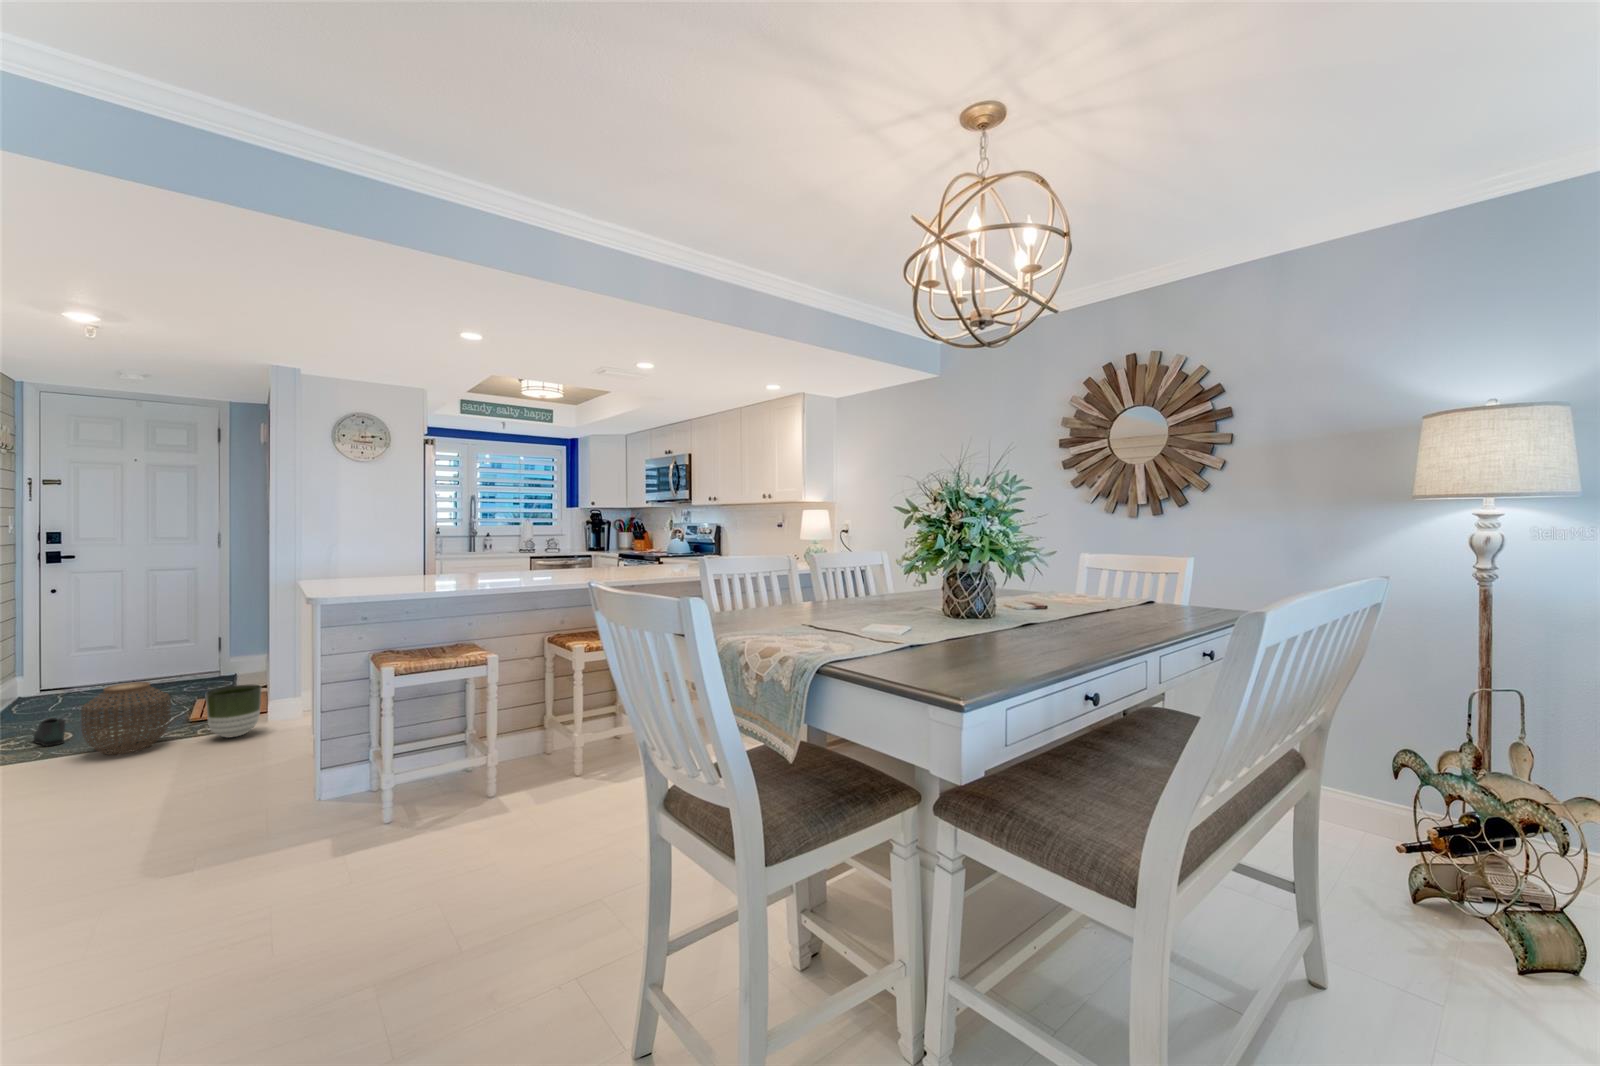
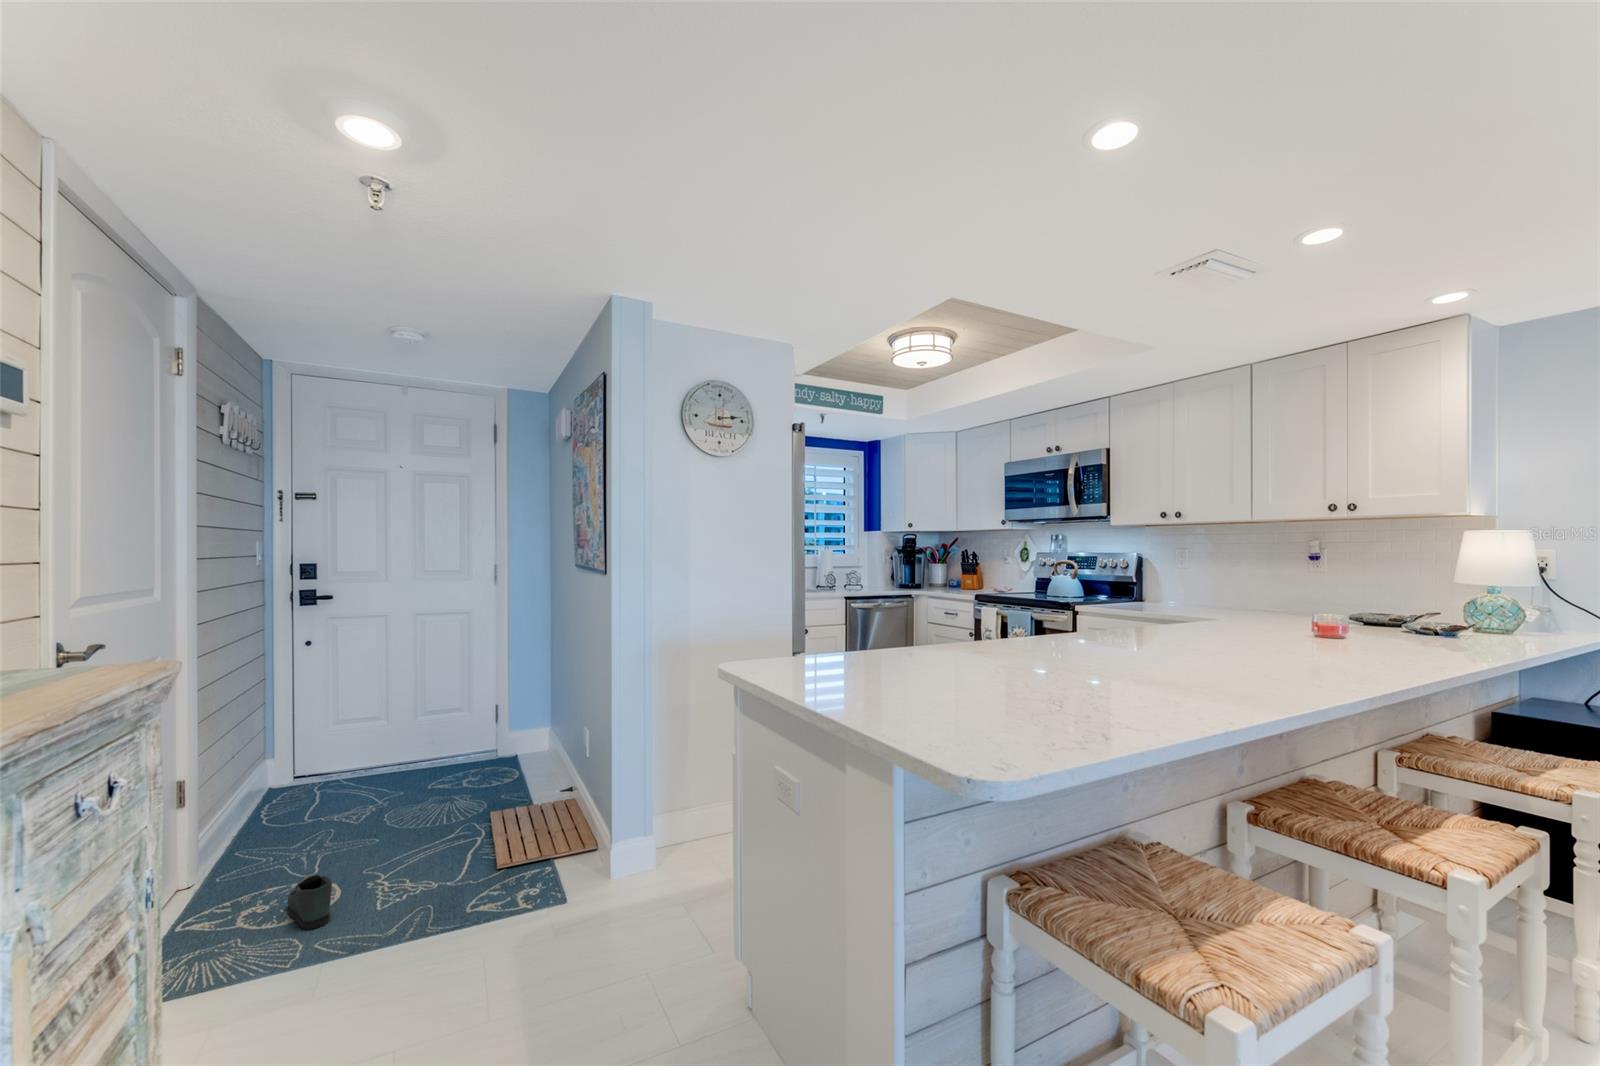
woven basket: present [82,682,171,755] -> none [363,829,488,973]
planter: present [206,685,262,738] -> none [540,827,617,931]

